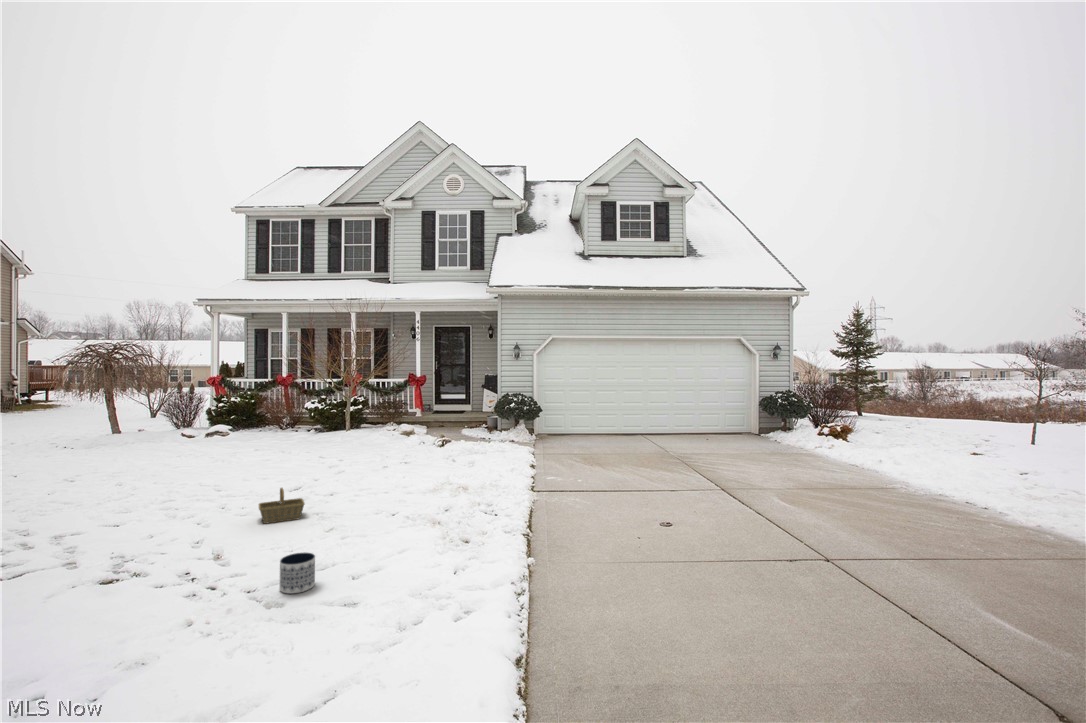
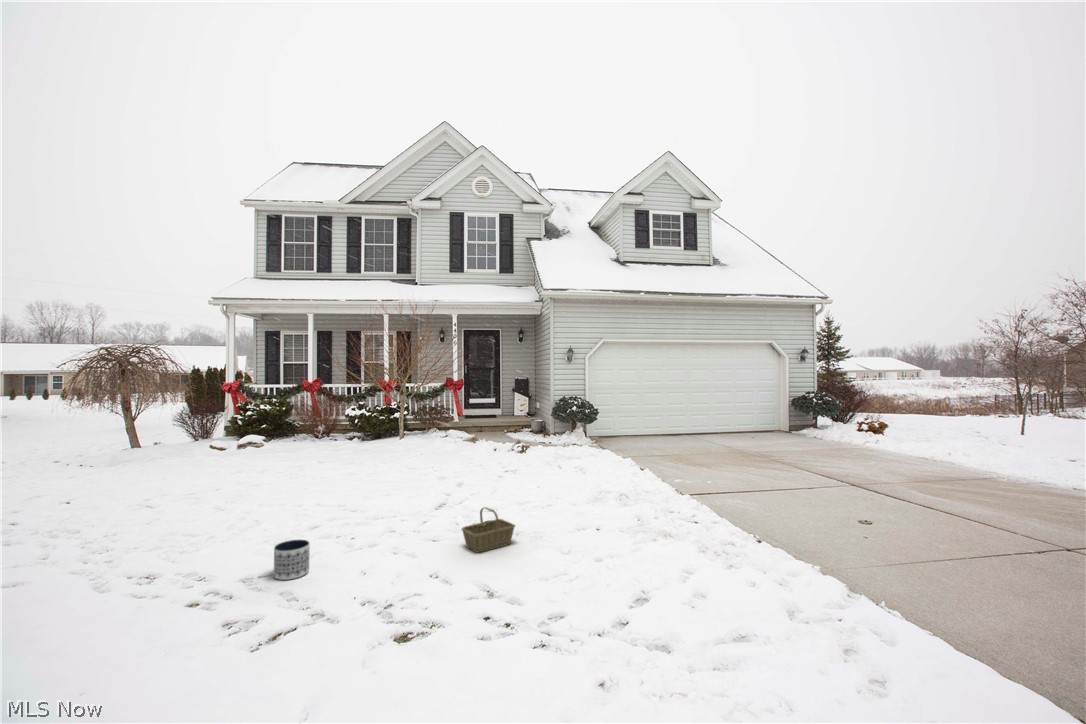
planter: present [280,552,315,594] -> present [274,540,310,580]

